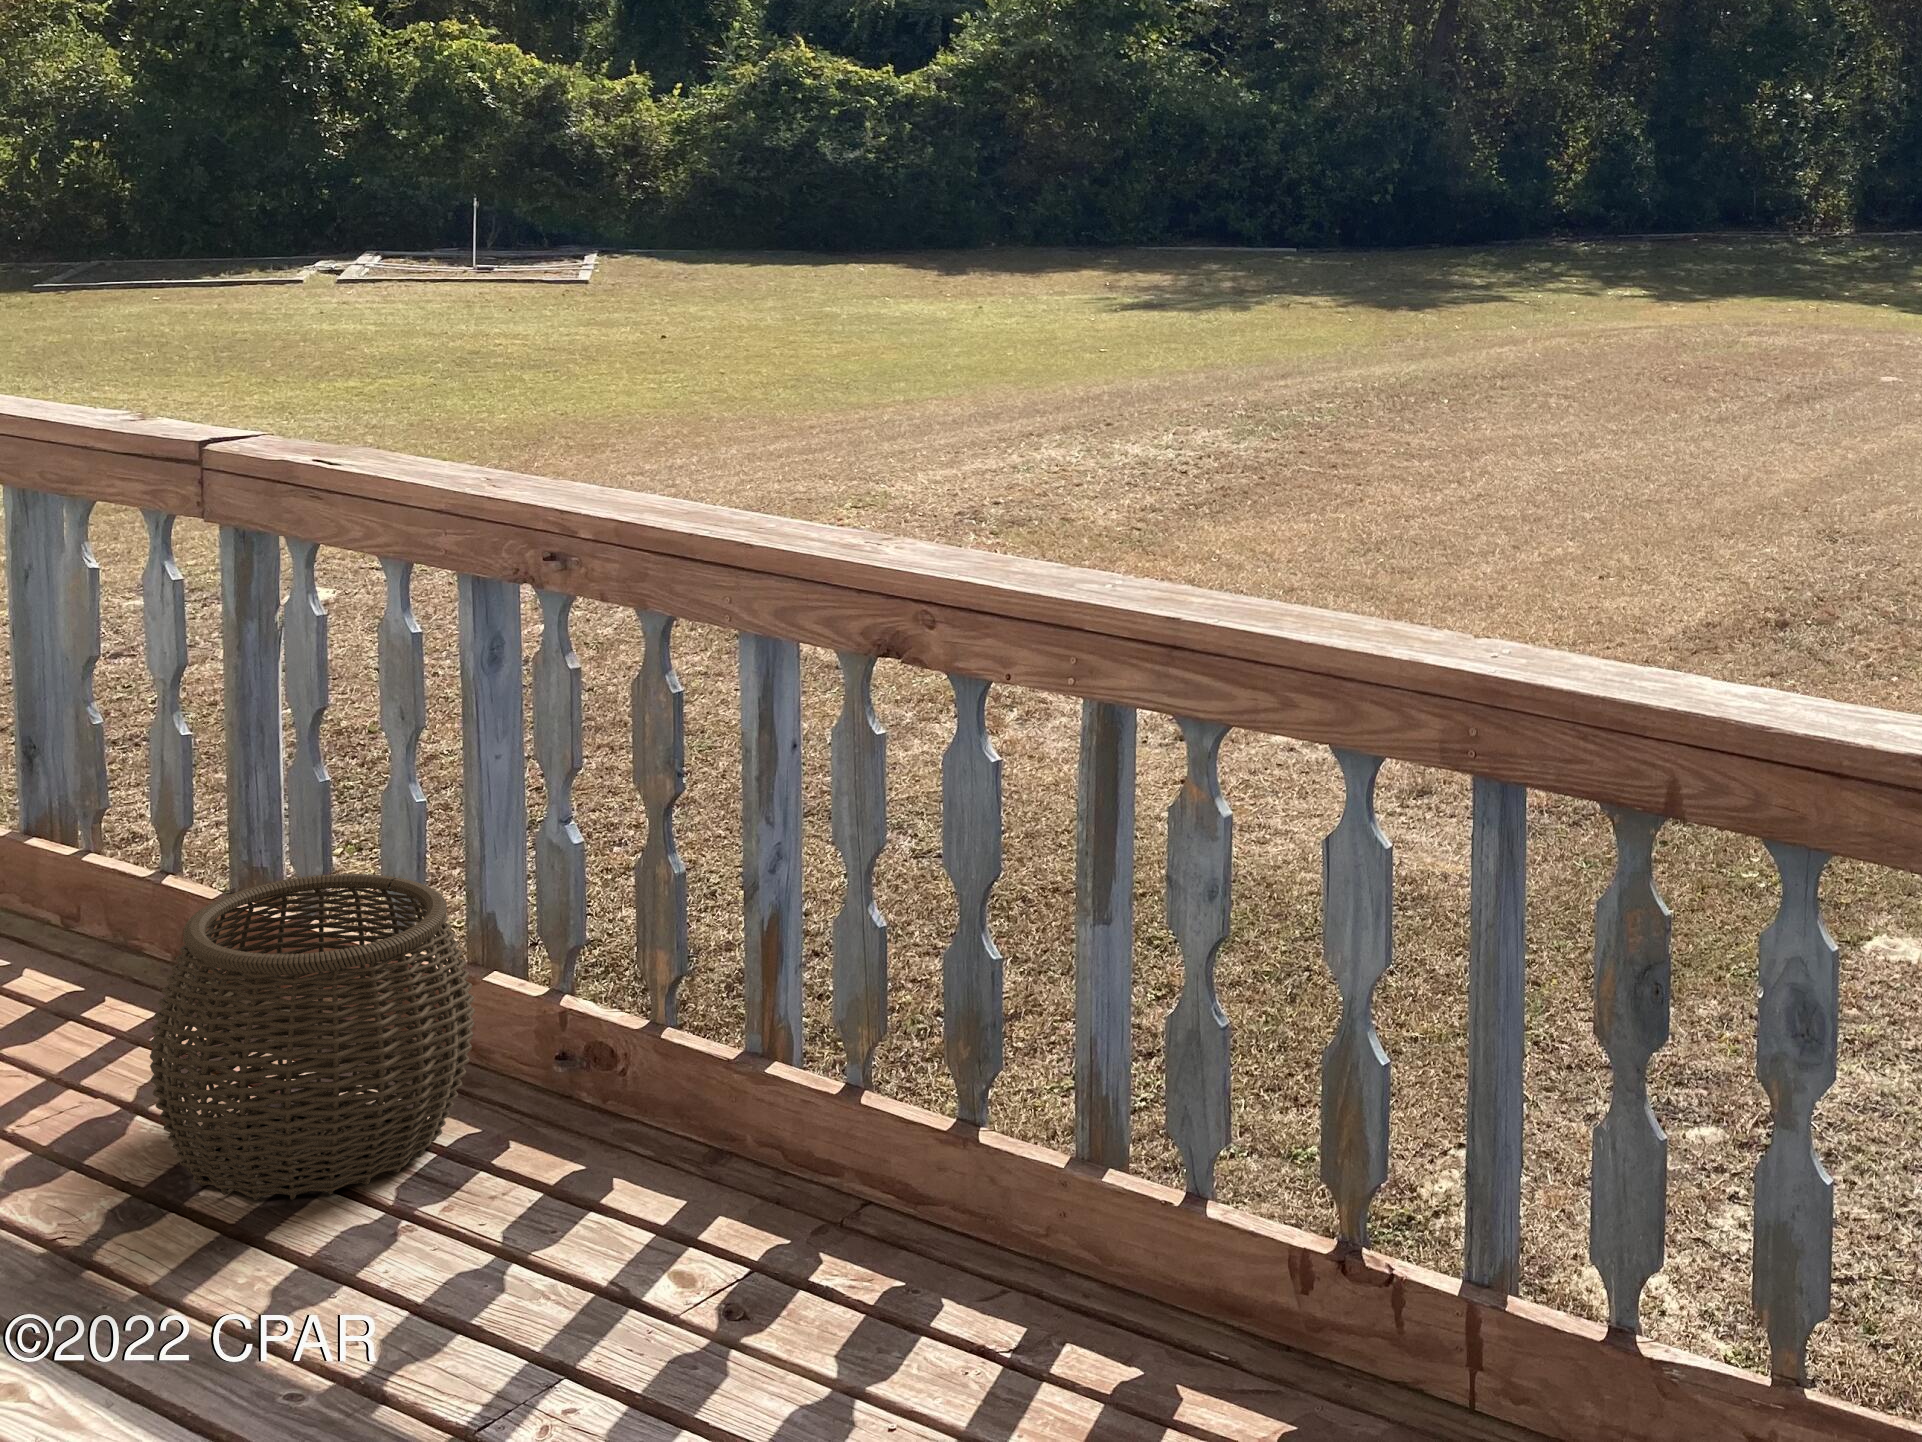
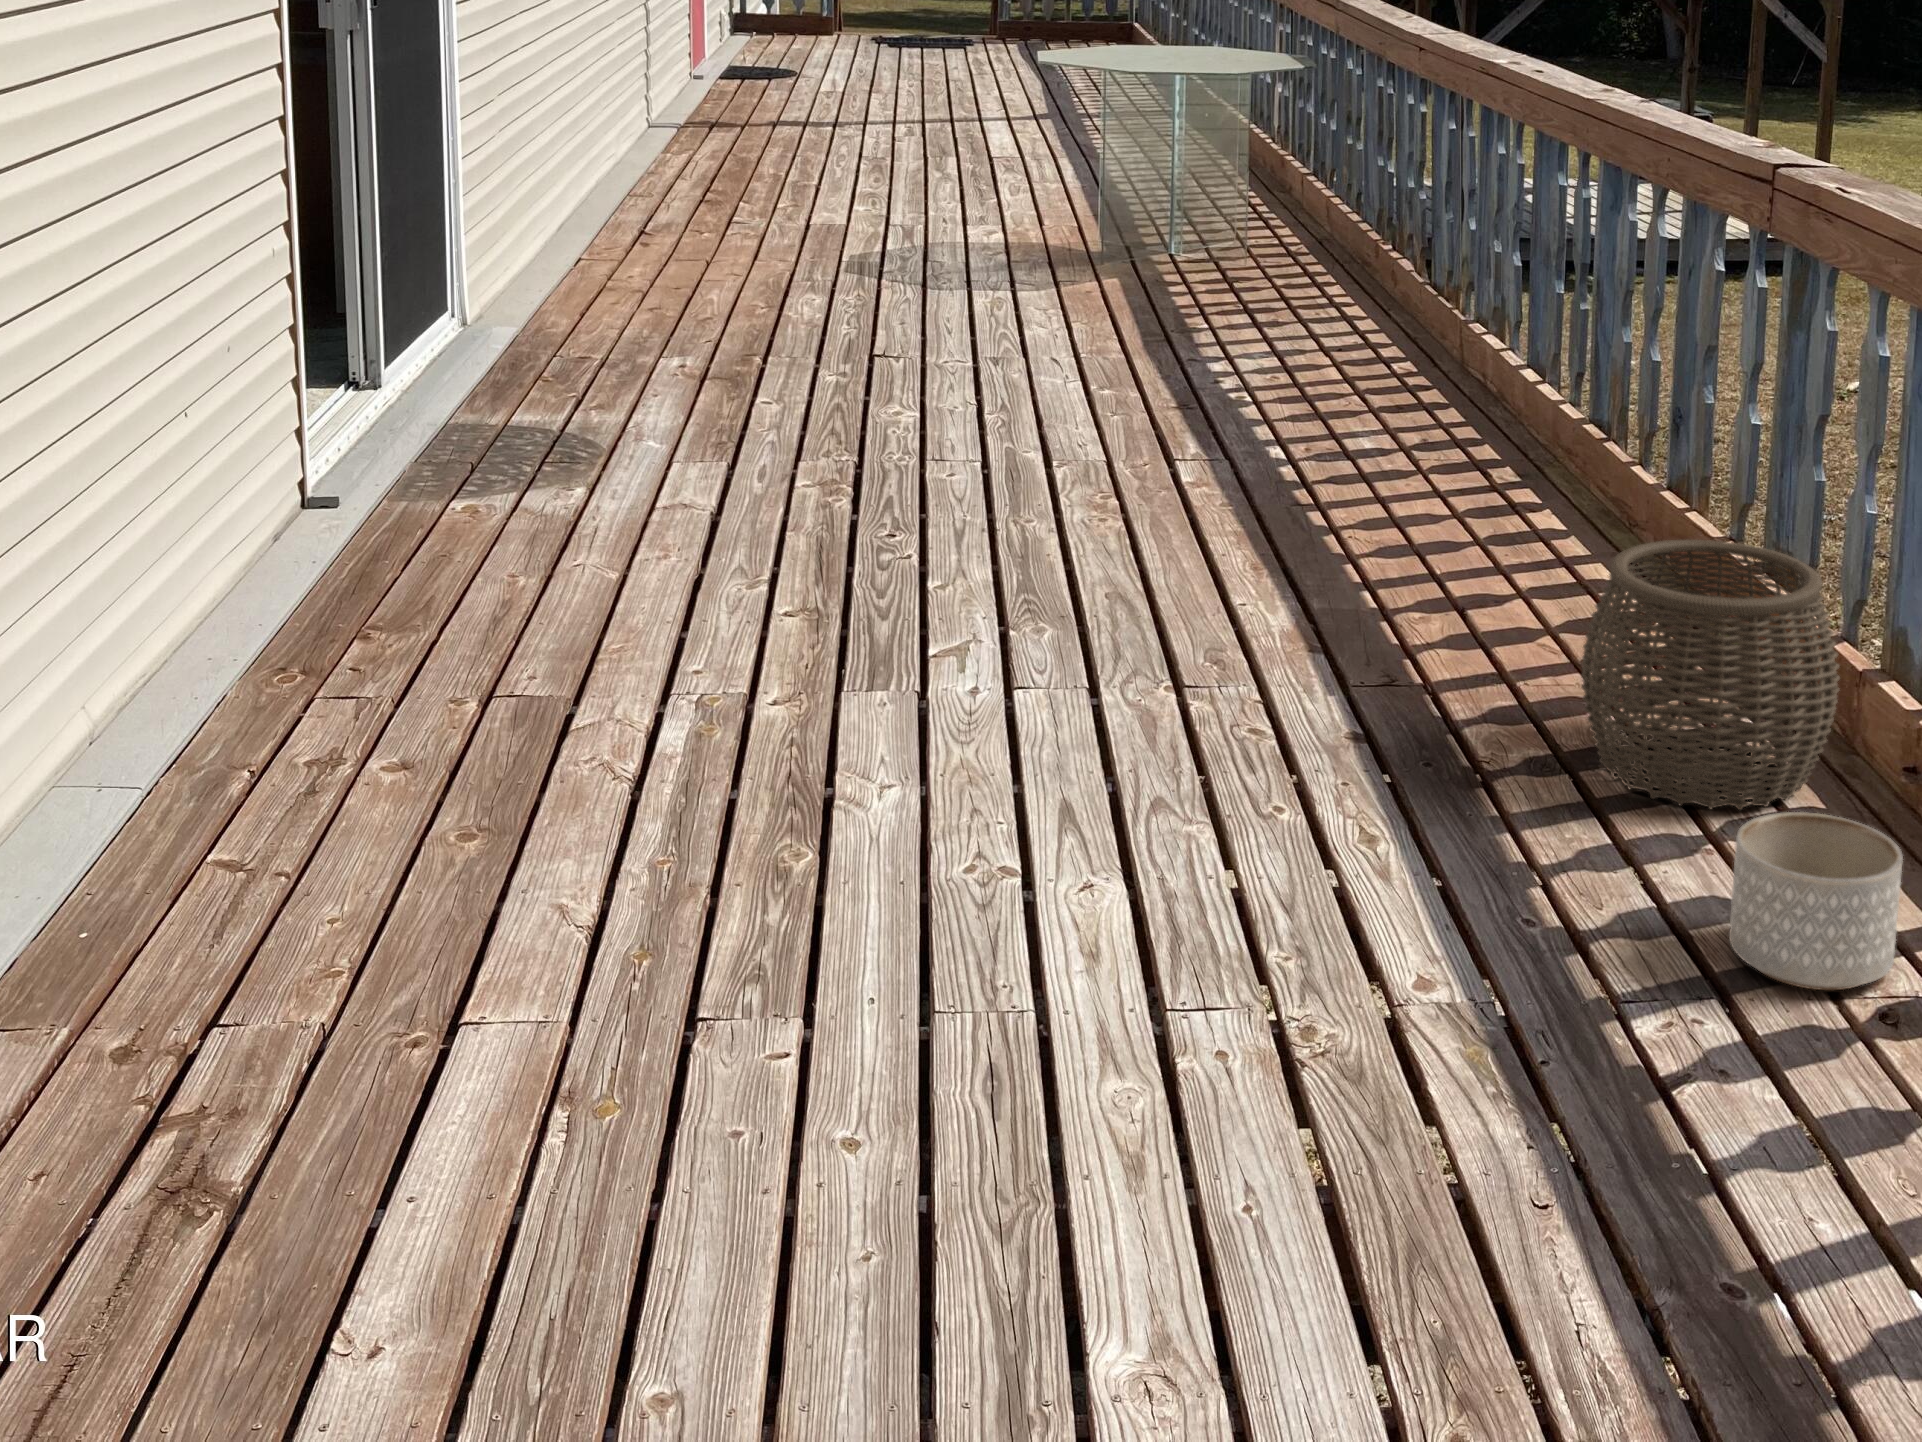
planter: none [521,1131,704,1330] -> present [1729,812,1903,990]

